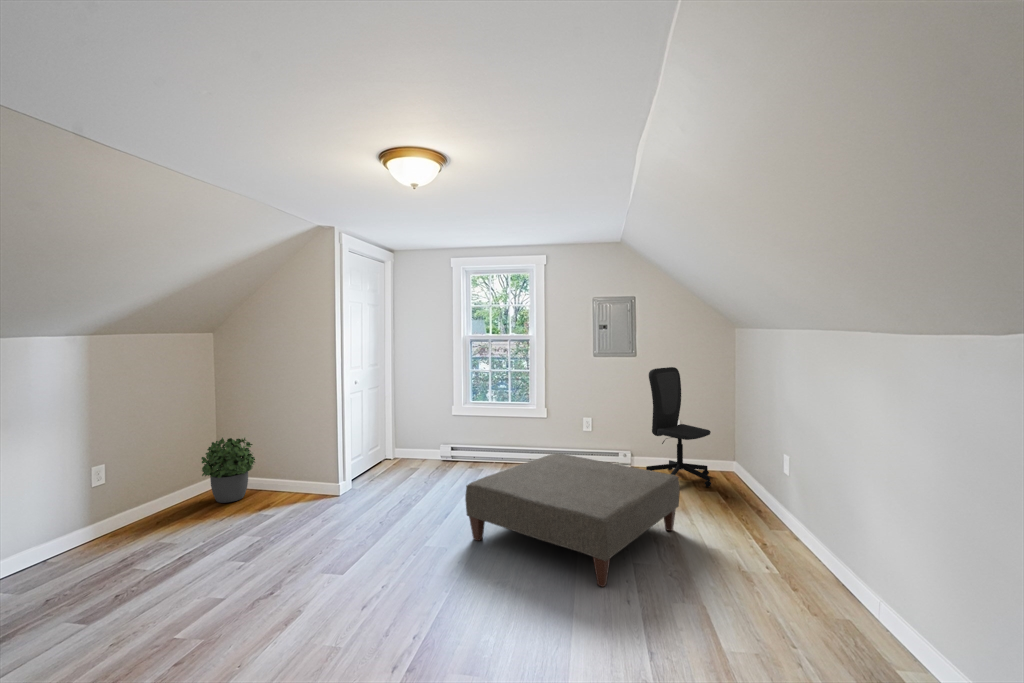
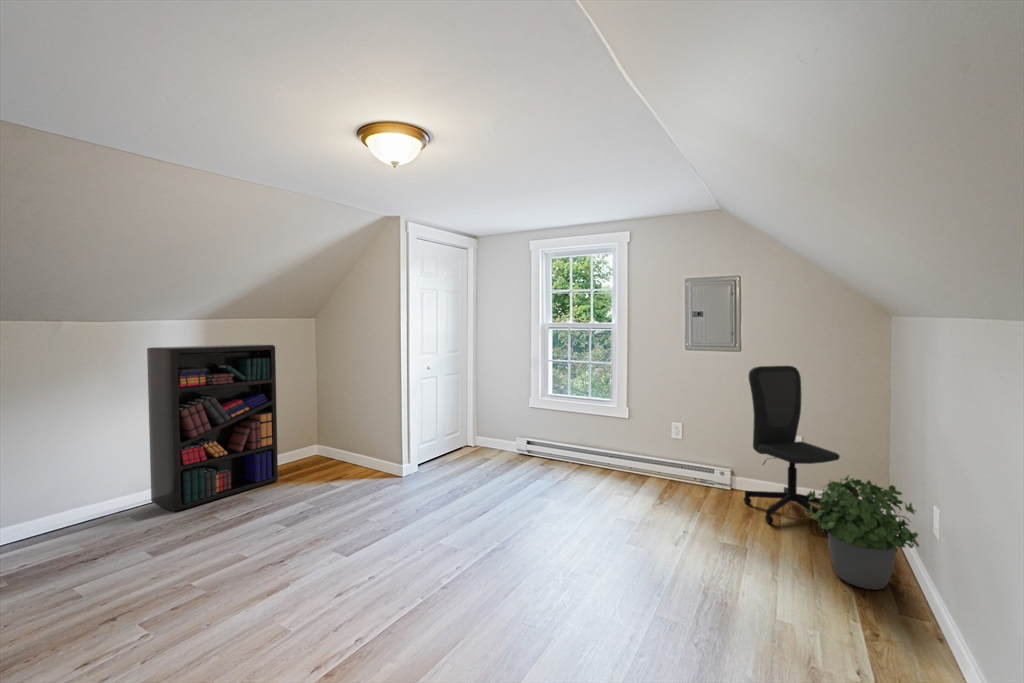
bookshelf: none [29,364,195,569] -> present [147,344,278,511]
potted plant: present [201,438,255,503] -> present [805,476,919,590]
ottoman: present [465,453,680,587] -> none [472,461,744,646]

